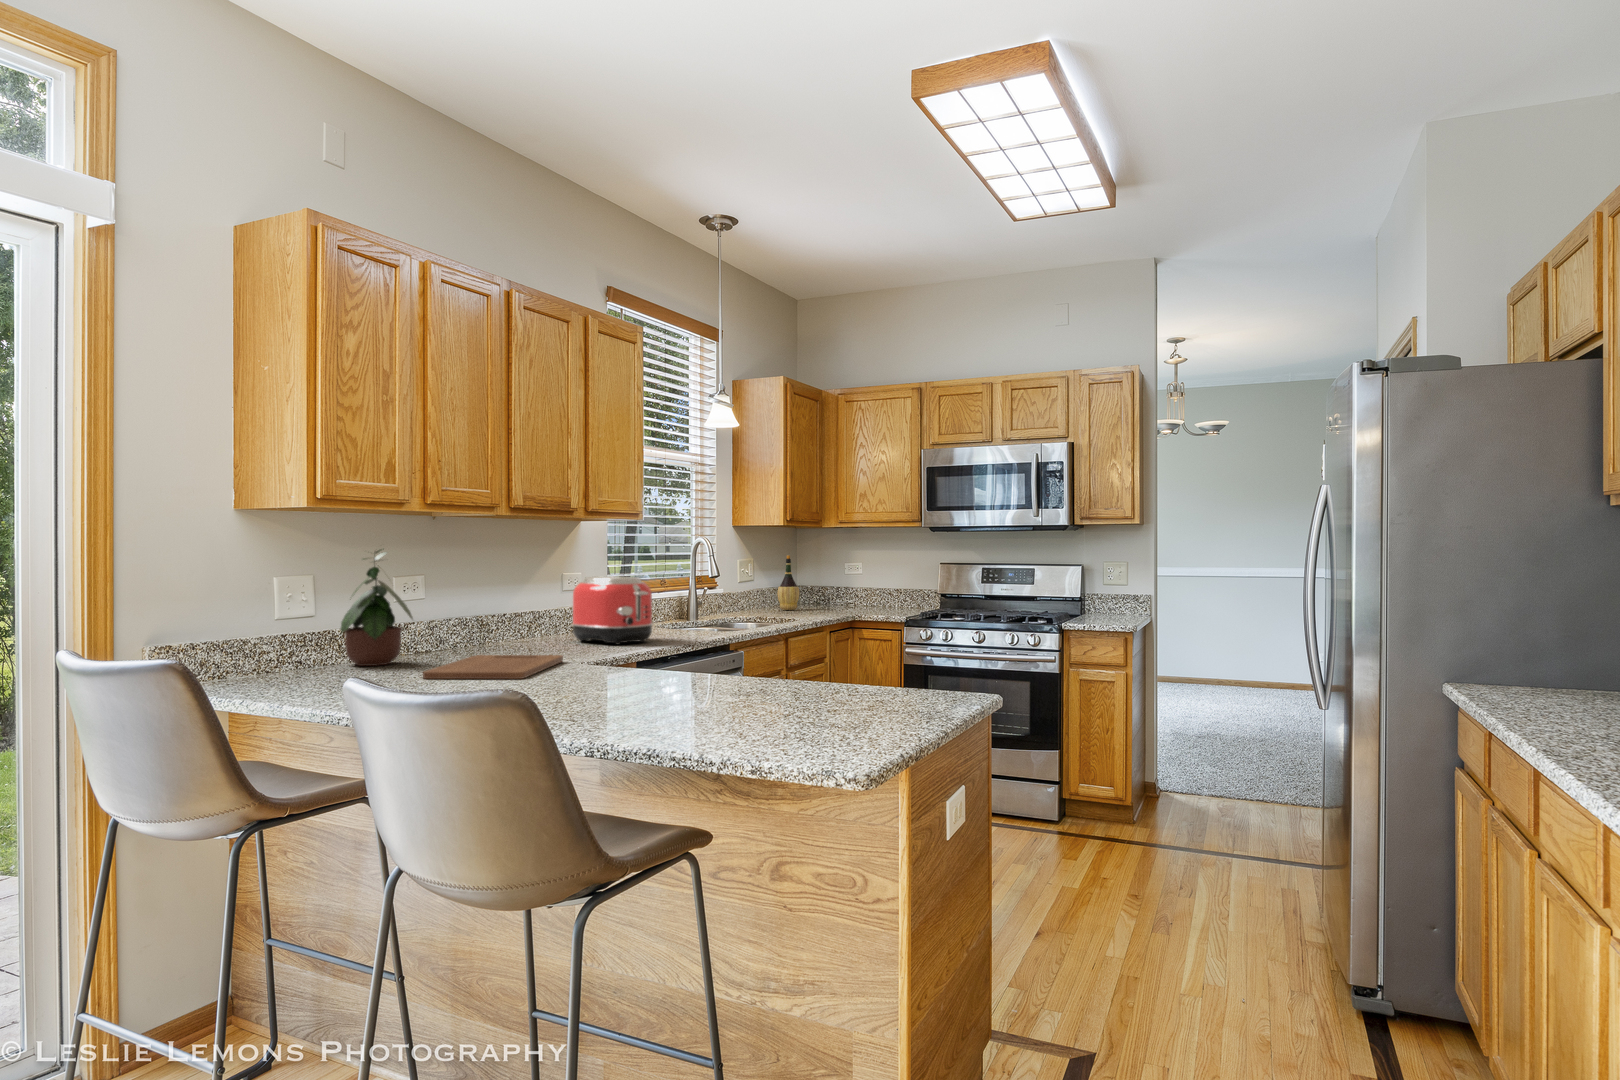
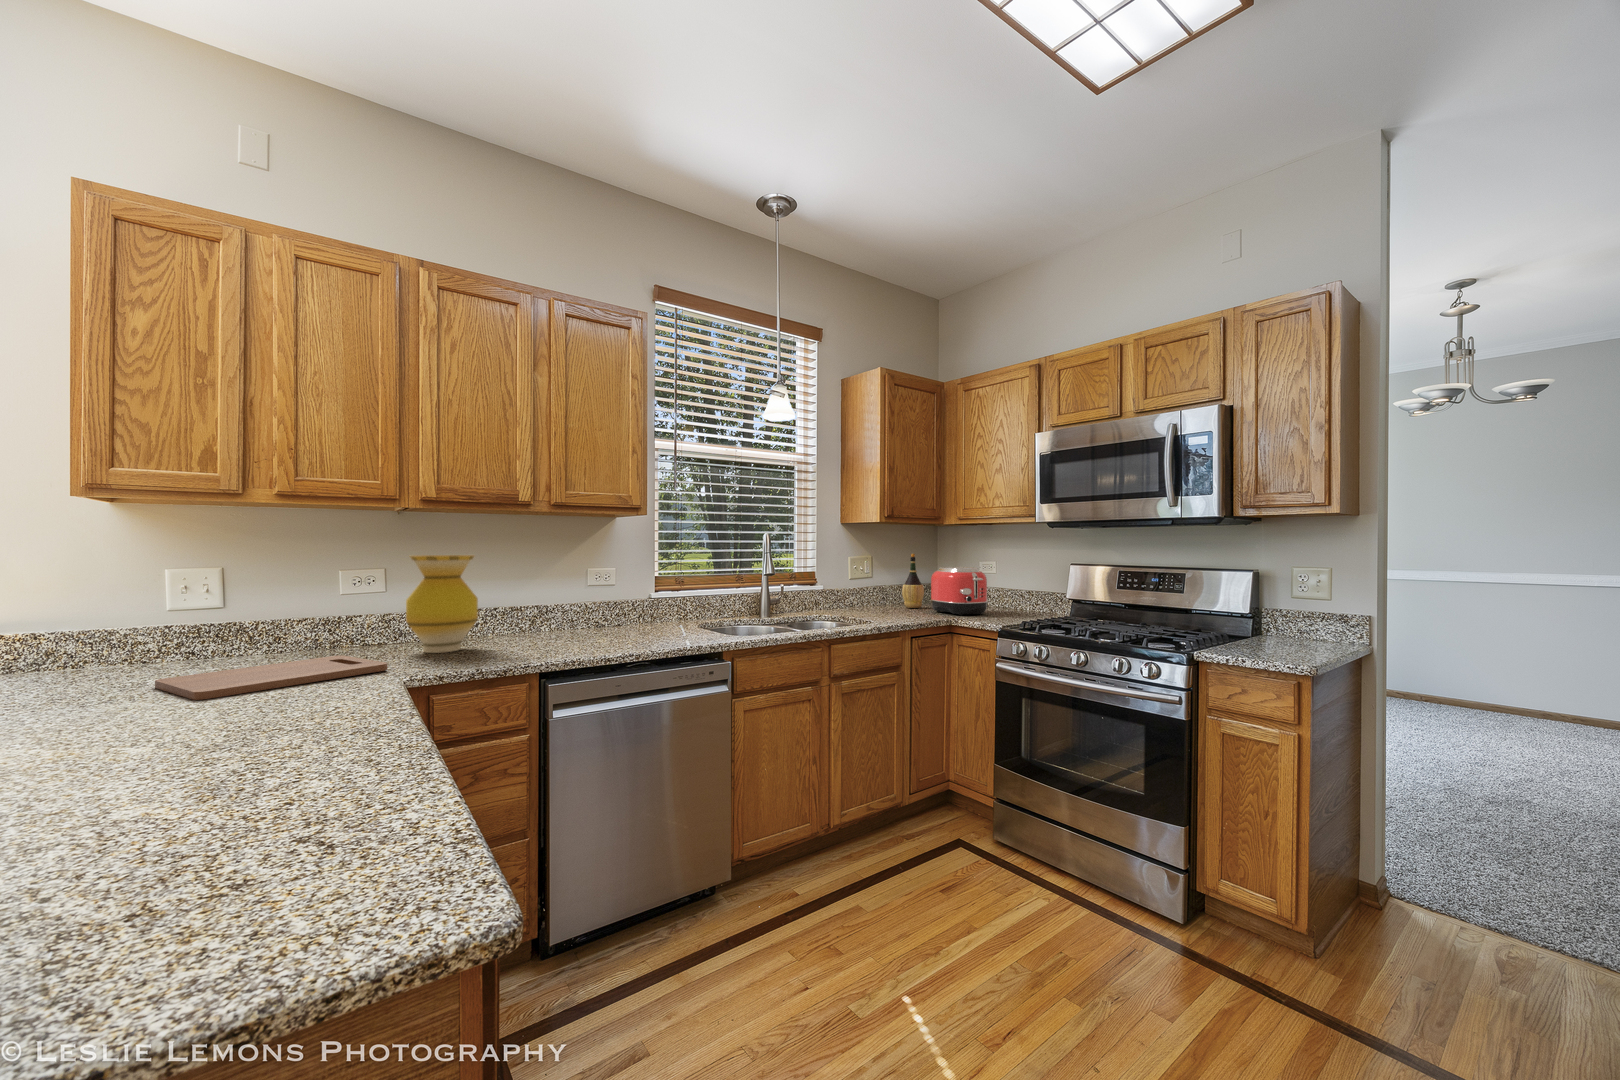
potted plant: present [341,550,413,666] -> none [217,539,312,660]
vase: none [489,559,553,654] -> present [406,555,478,653]
toaster: present [572,576,653,645] -> present [930,567,988,616]

